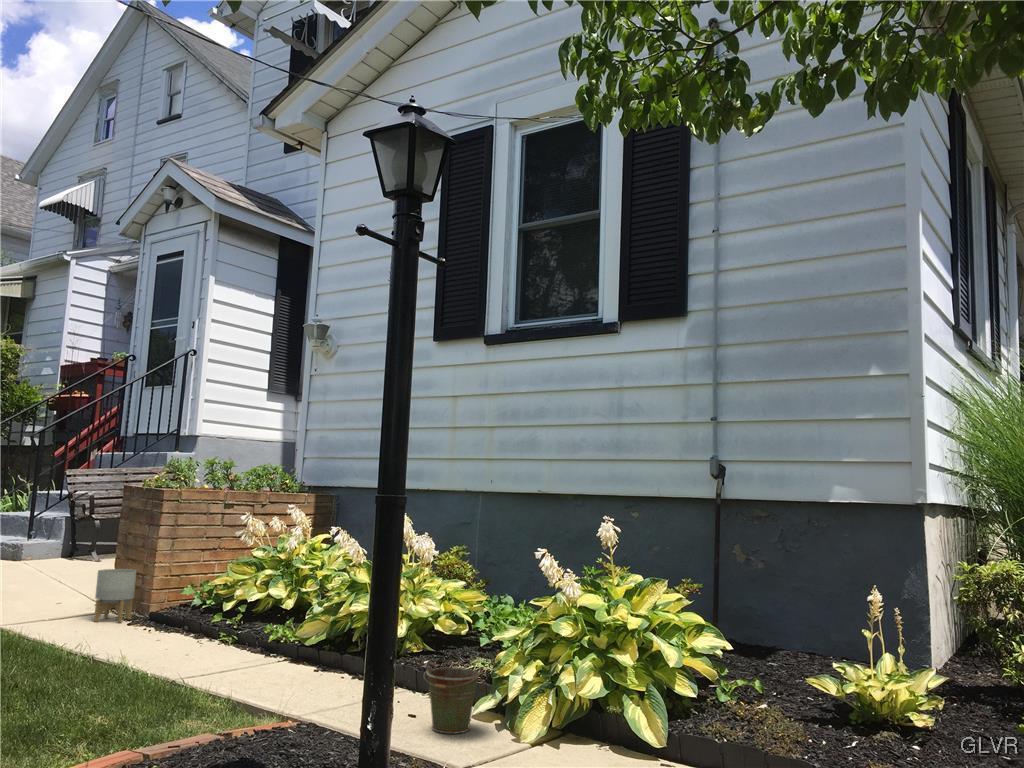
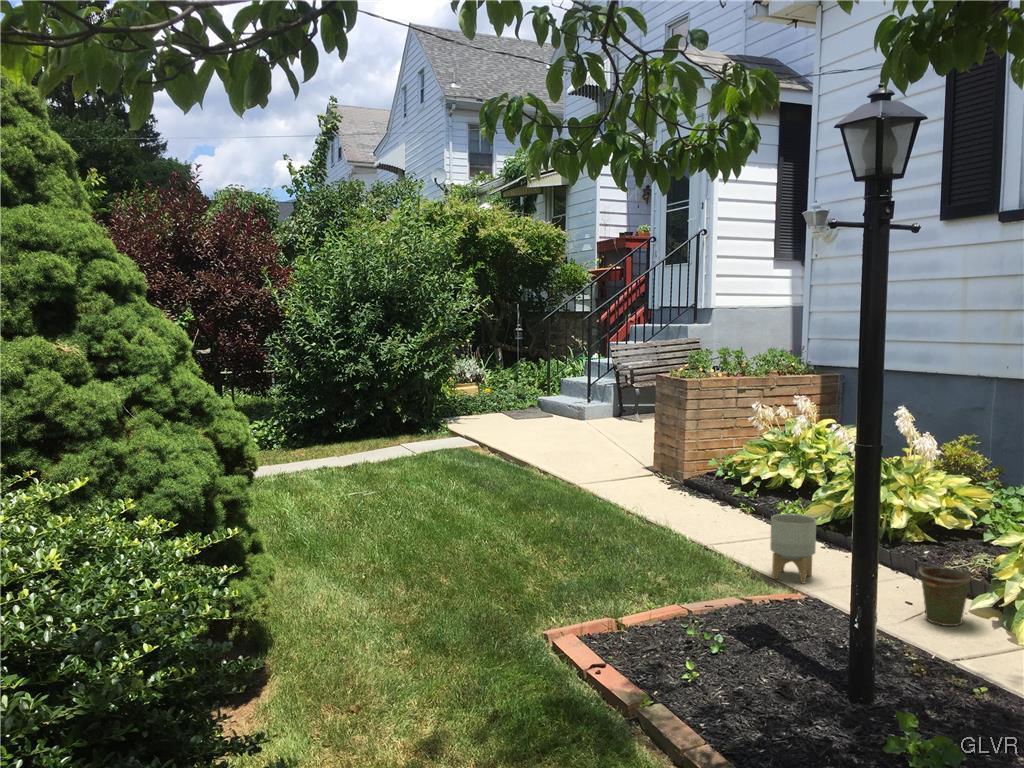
planter: present [94,569,136,623] -> present [770,514,816,583]

